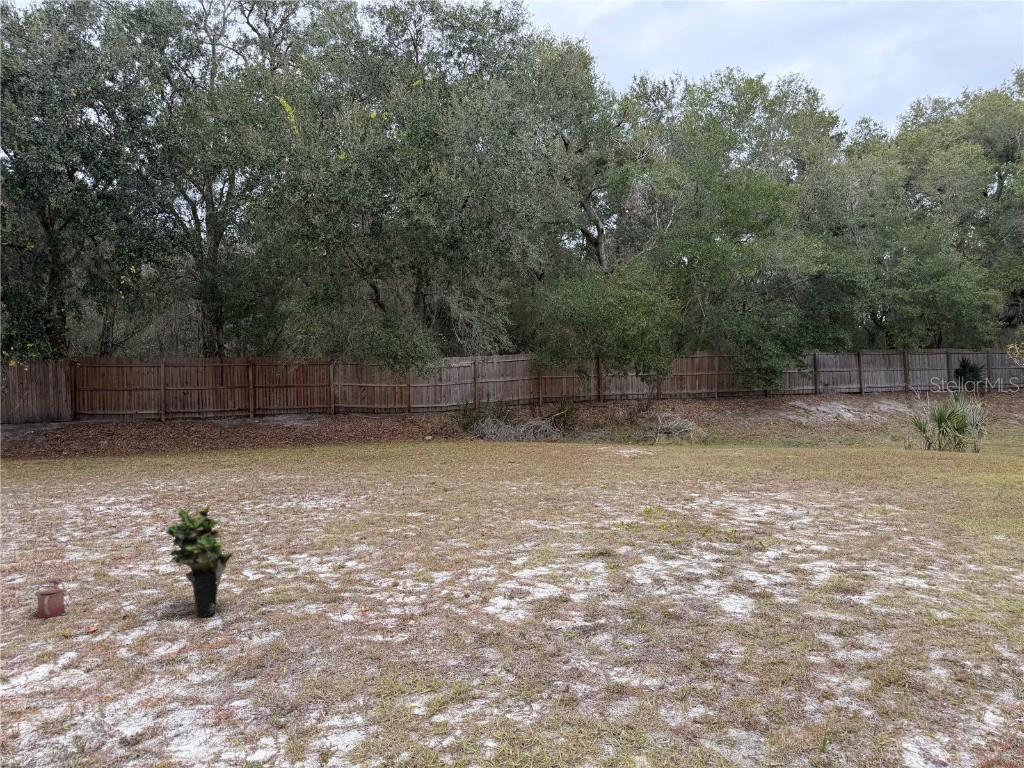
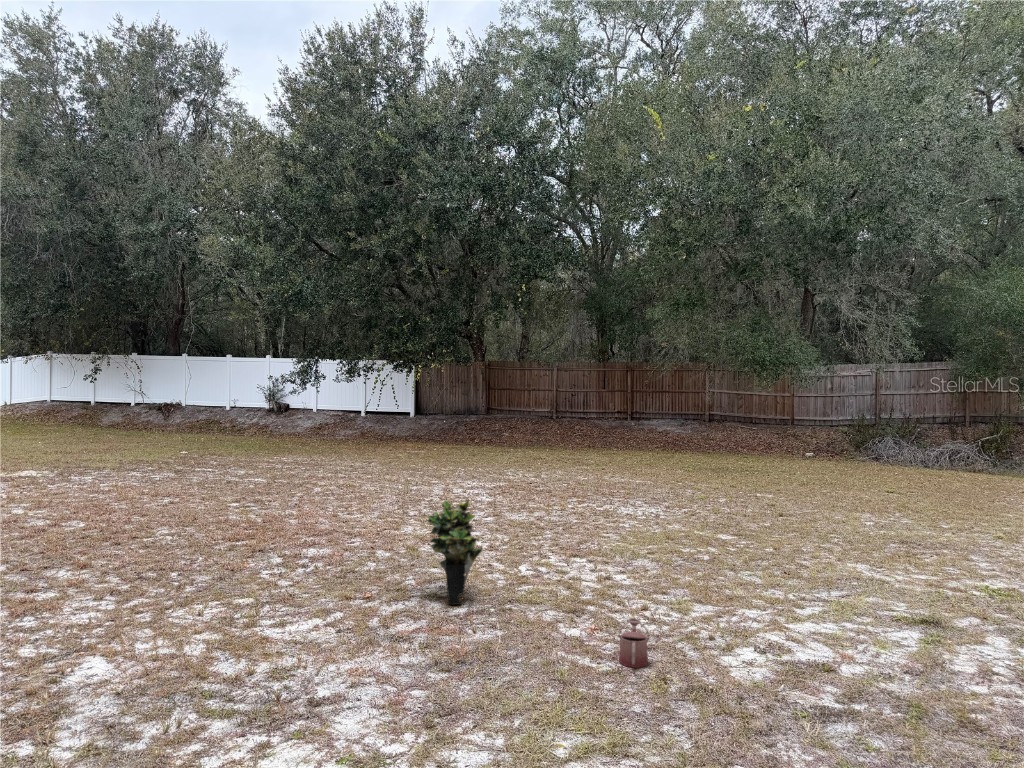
watering can: present [35,579,66,618] -> present [618,619,650,668]

